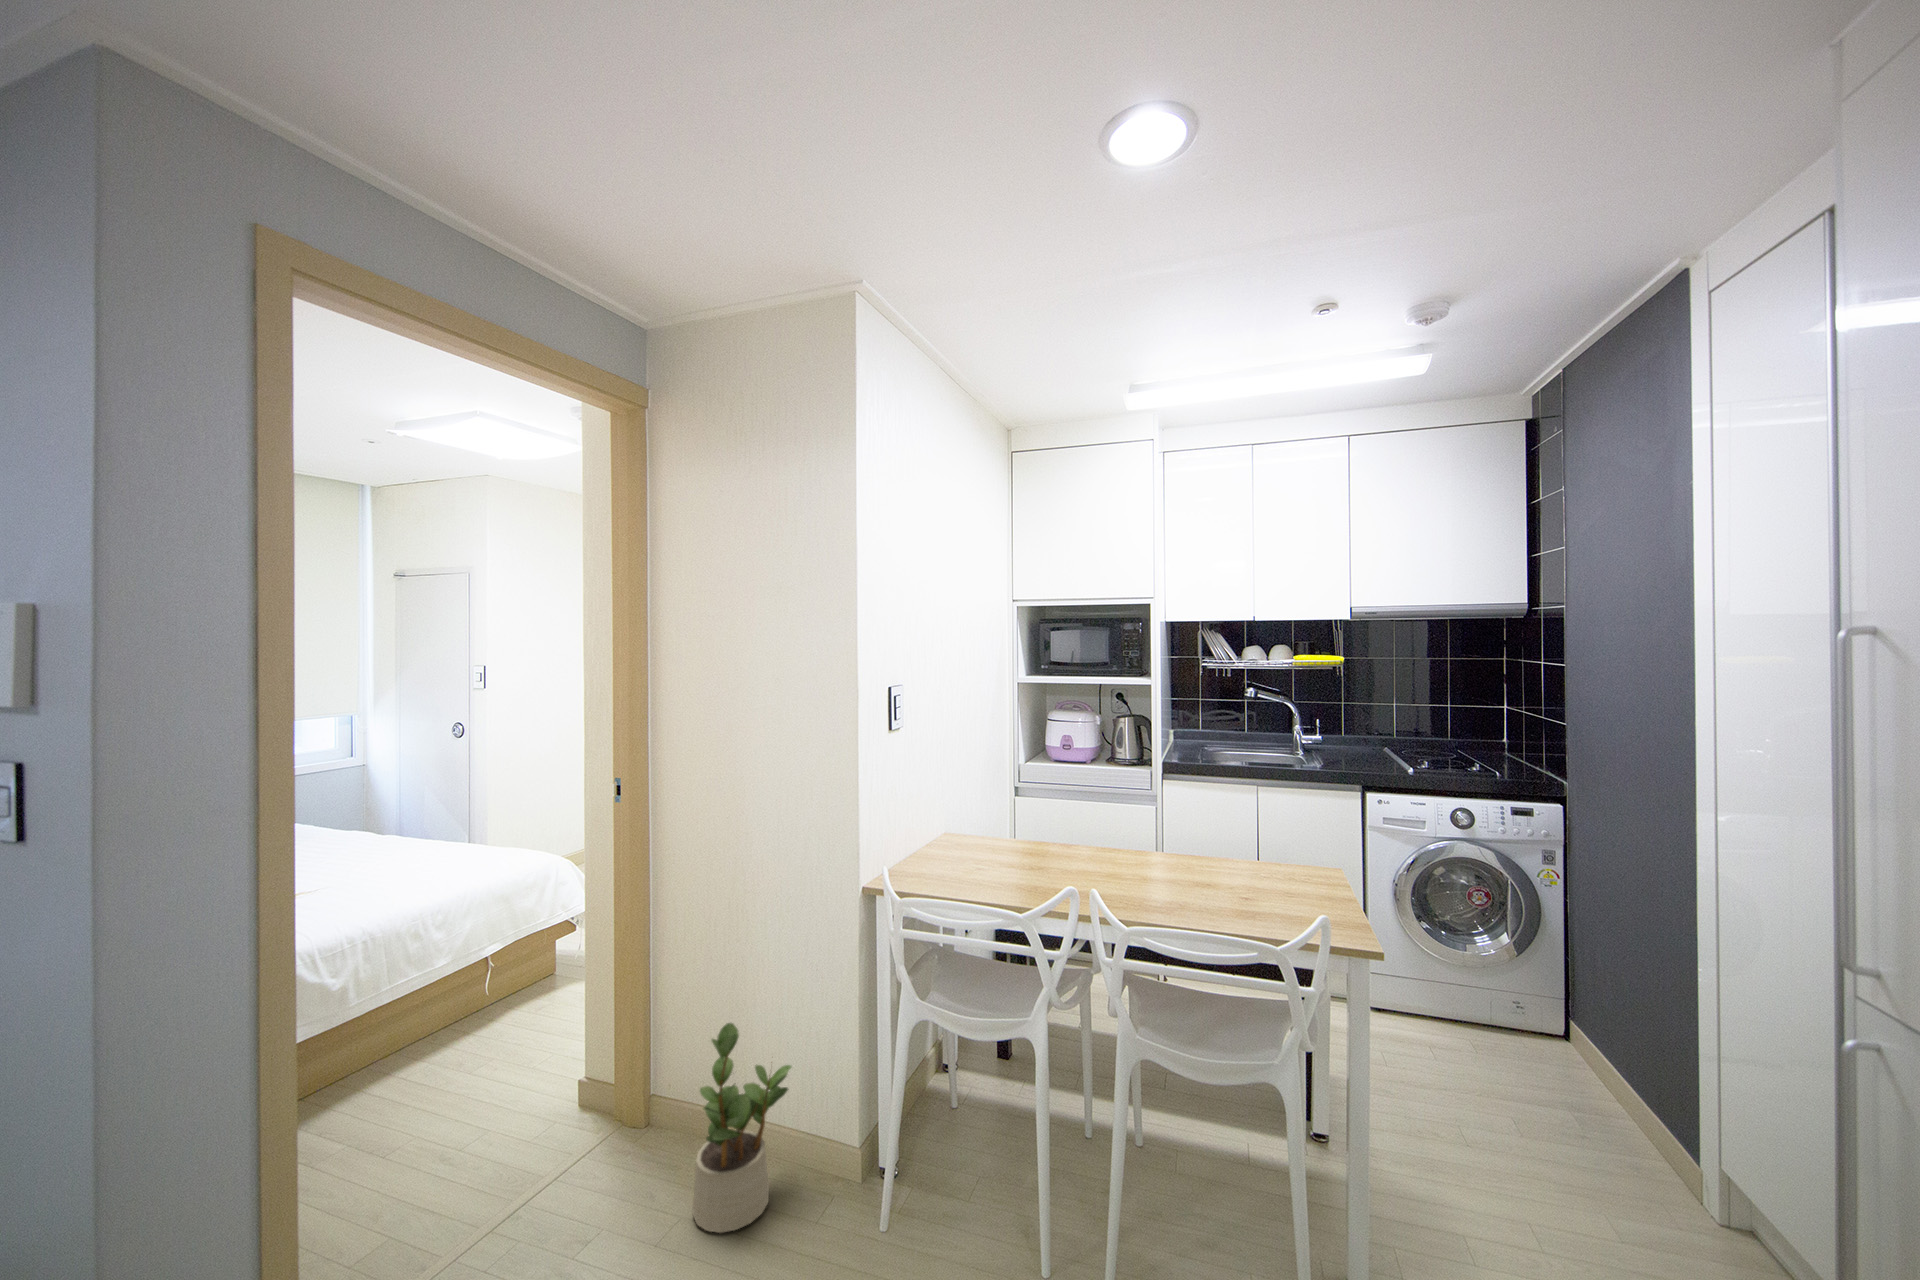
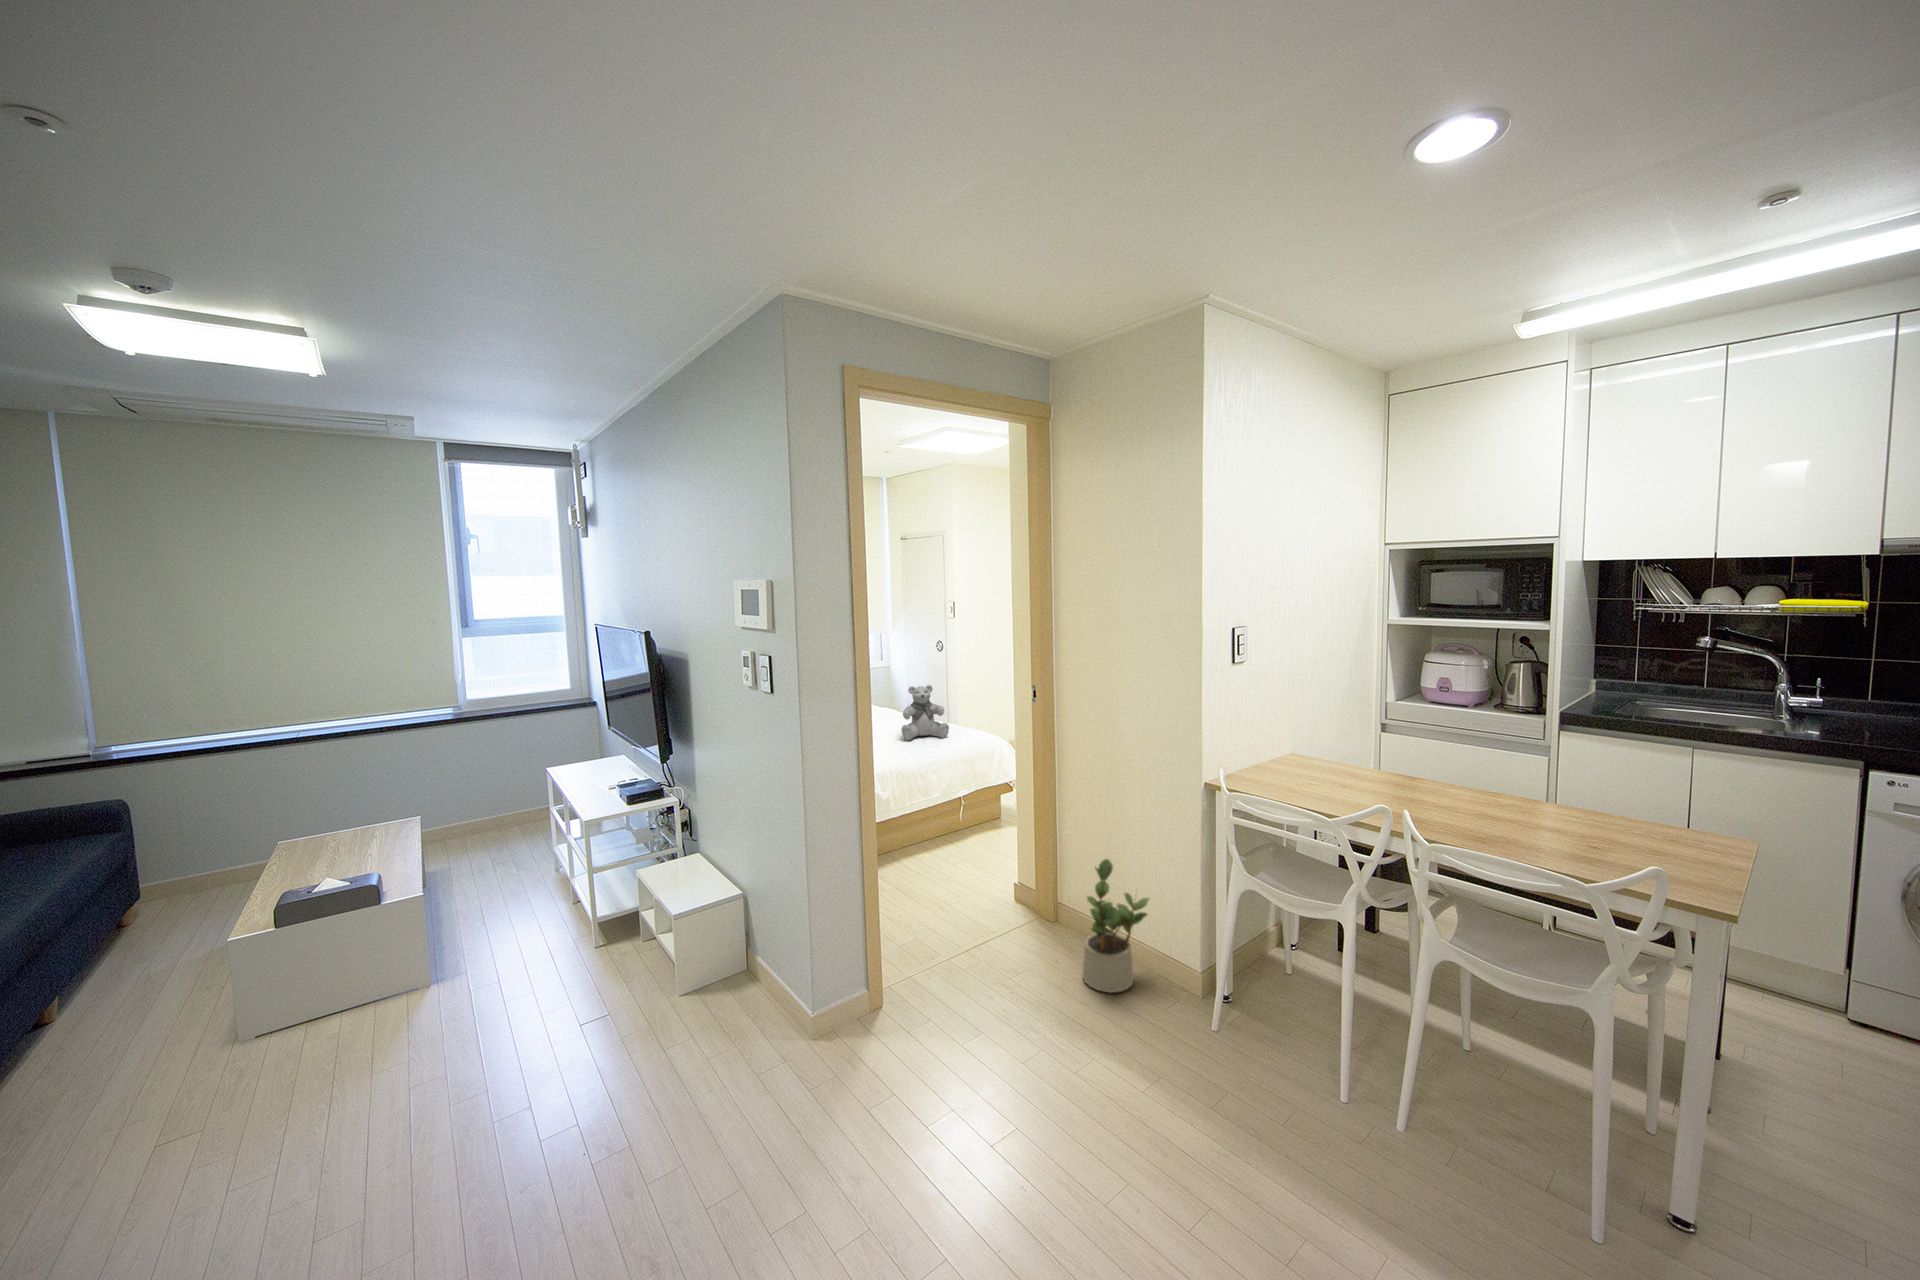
teddy bear: none [382,789,471,879] -> present [902,685,949,740]

